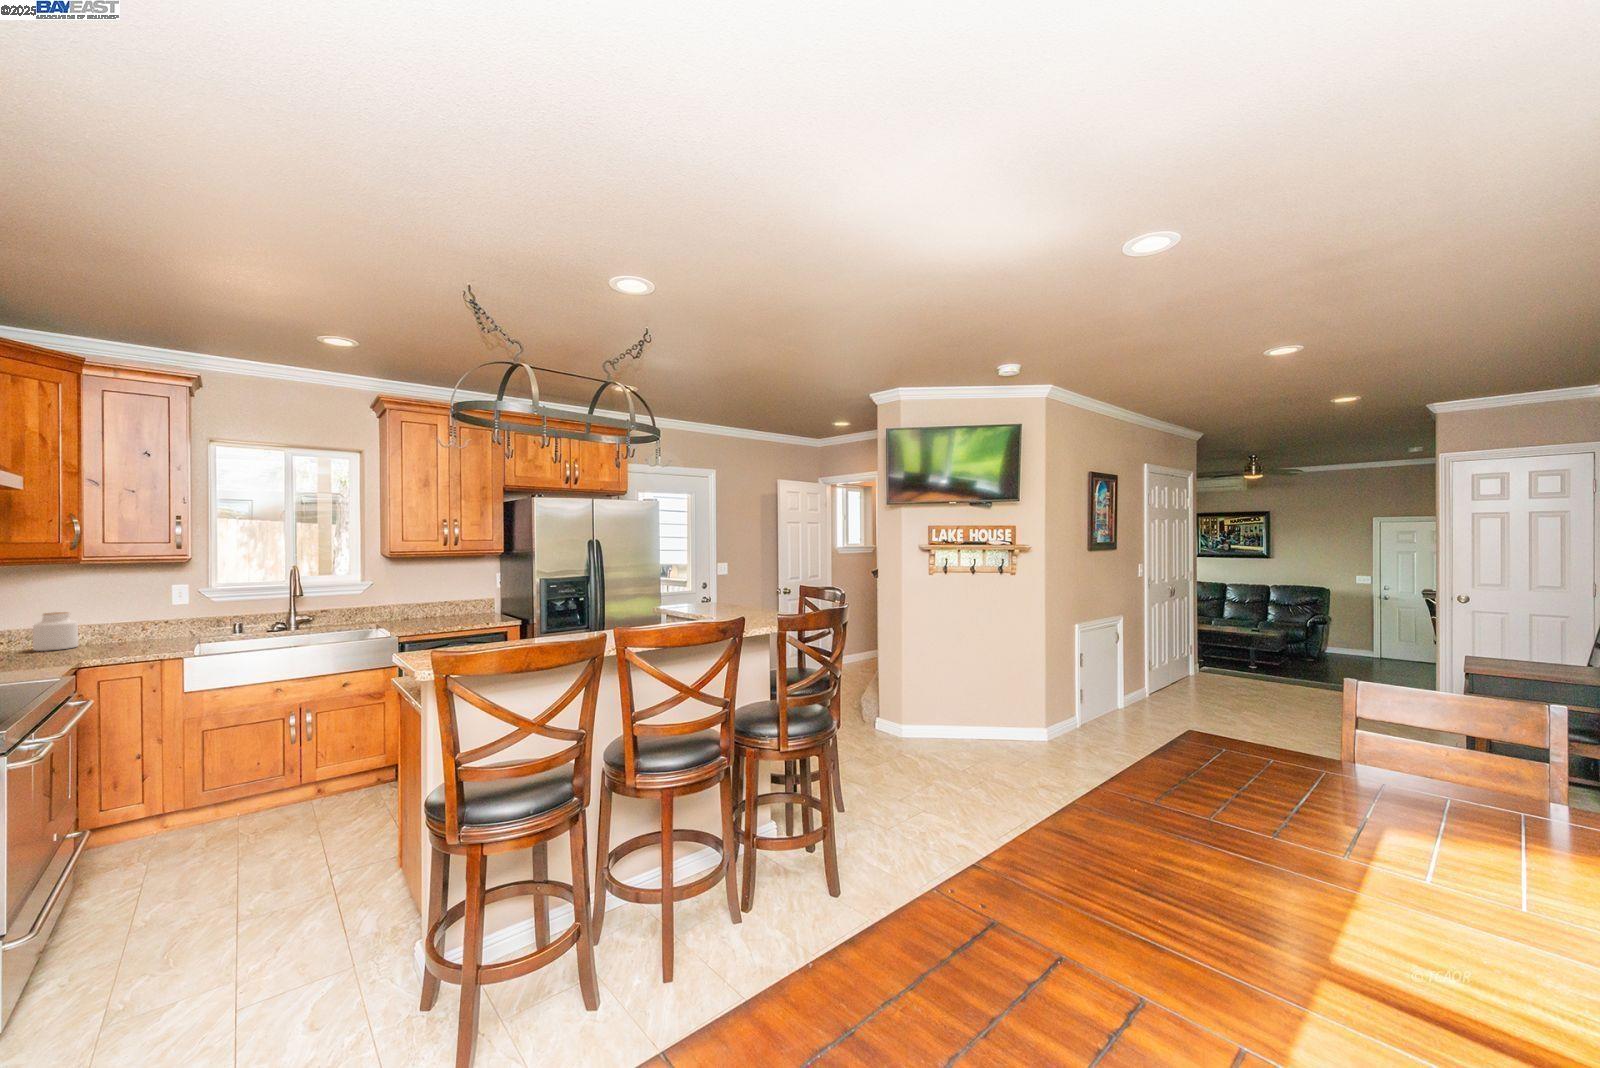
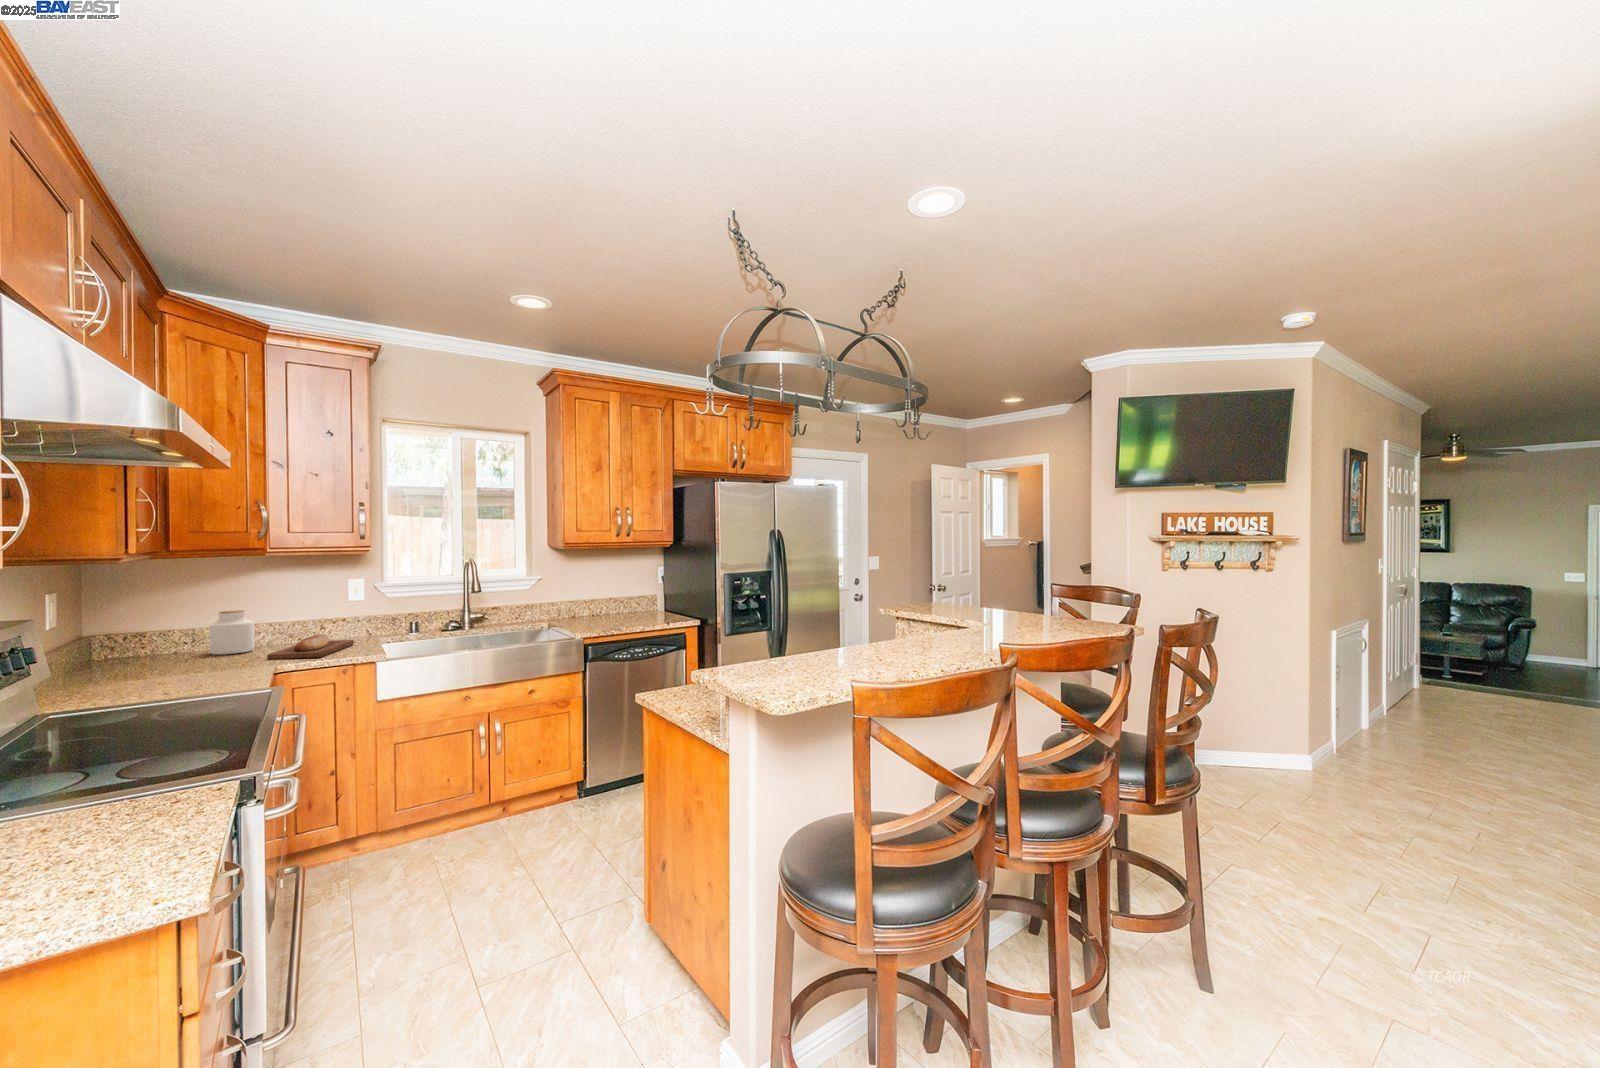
bread loaf: none [81,633,178,655] -> present [267,634,354,659]

